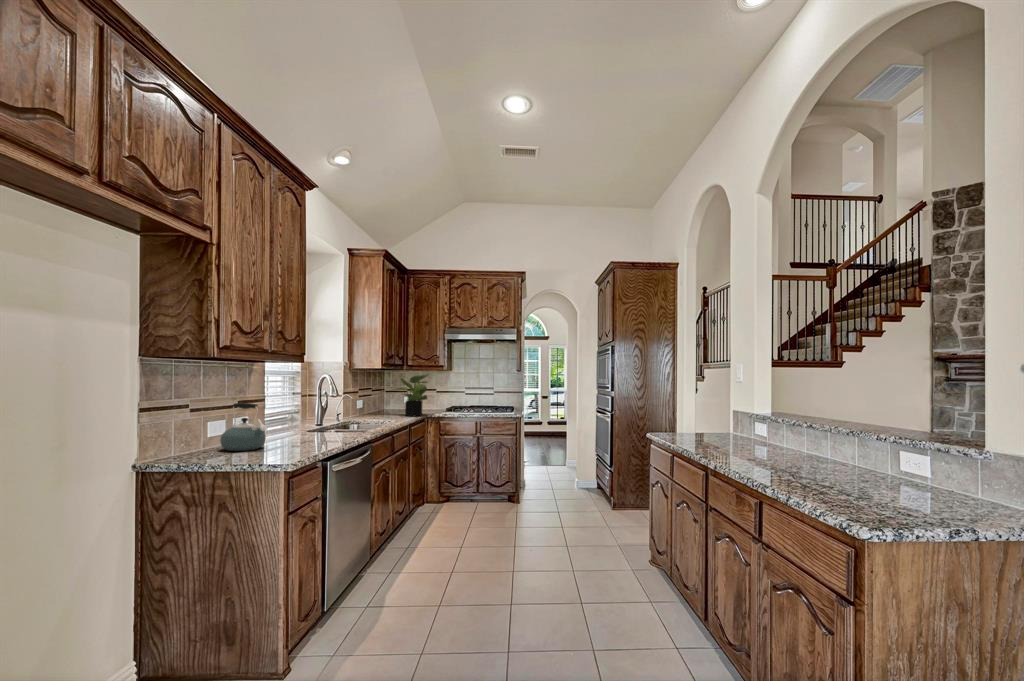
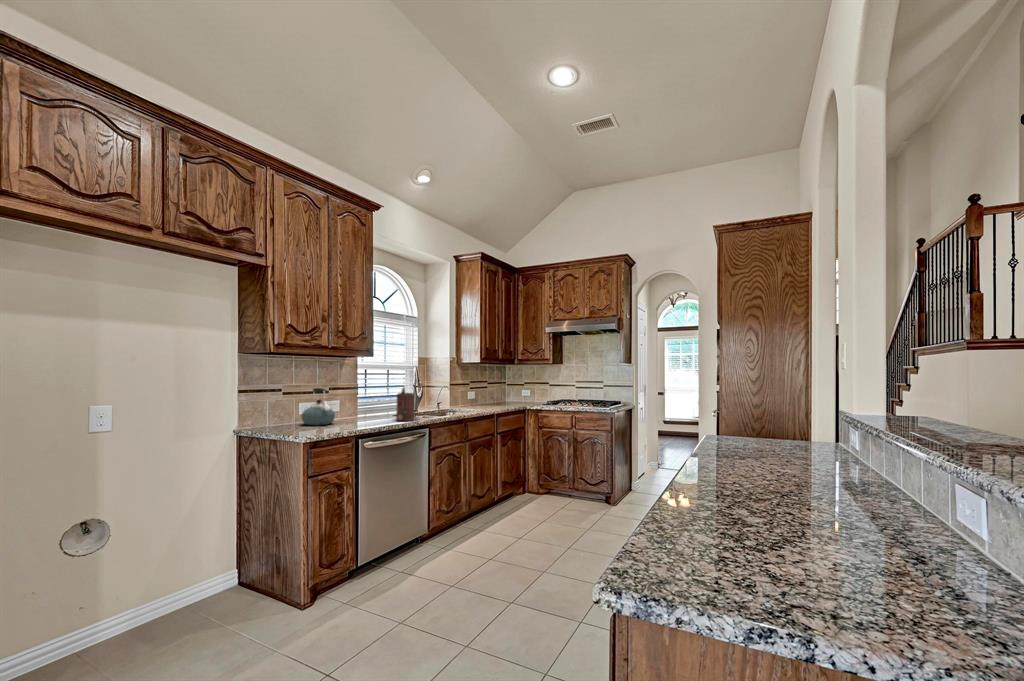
potted plant: present [395,375,428,416] -> none [494,367,528,407]
toaster: none [325,399,356,439] -> present [396,387,415,421]

